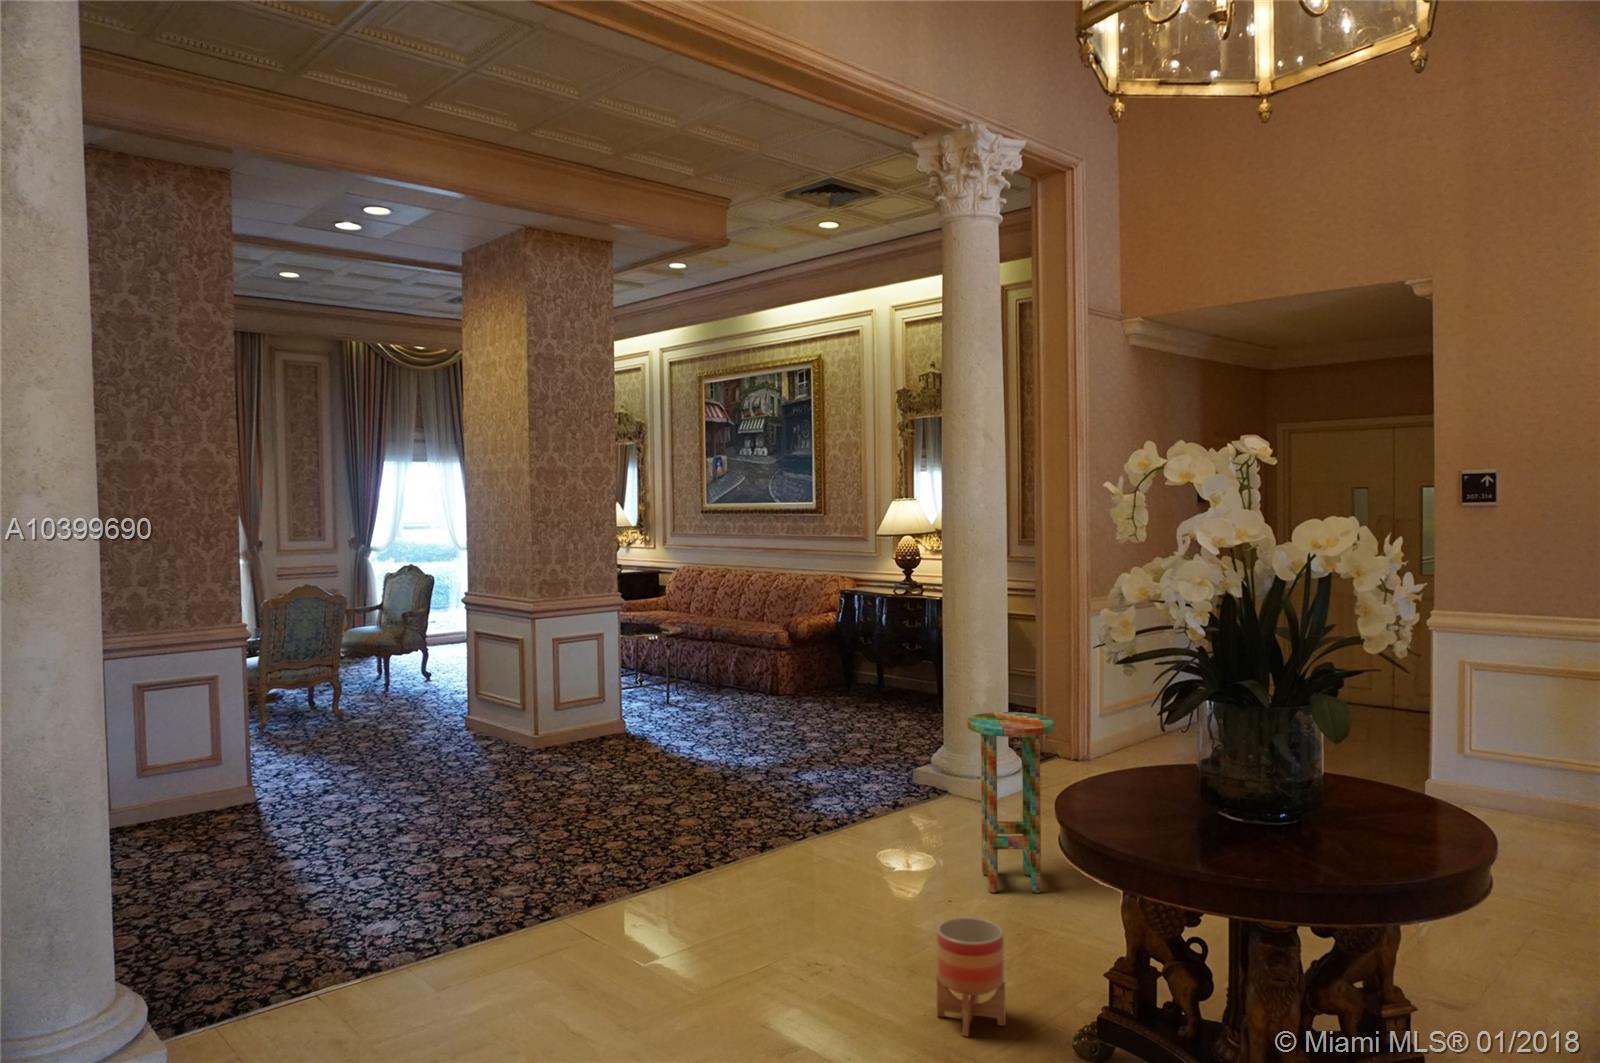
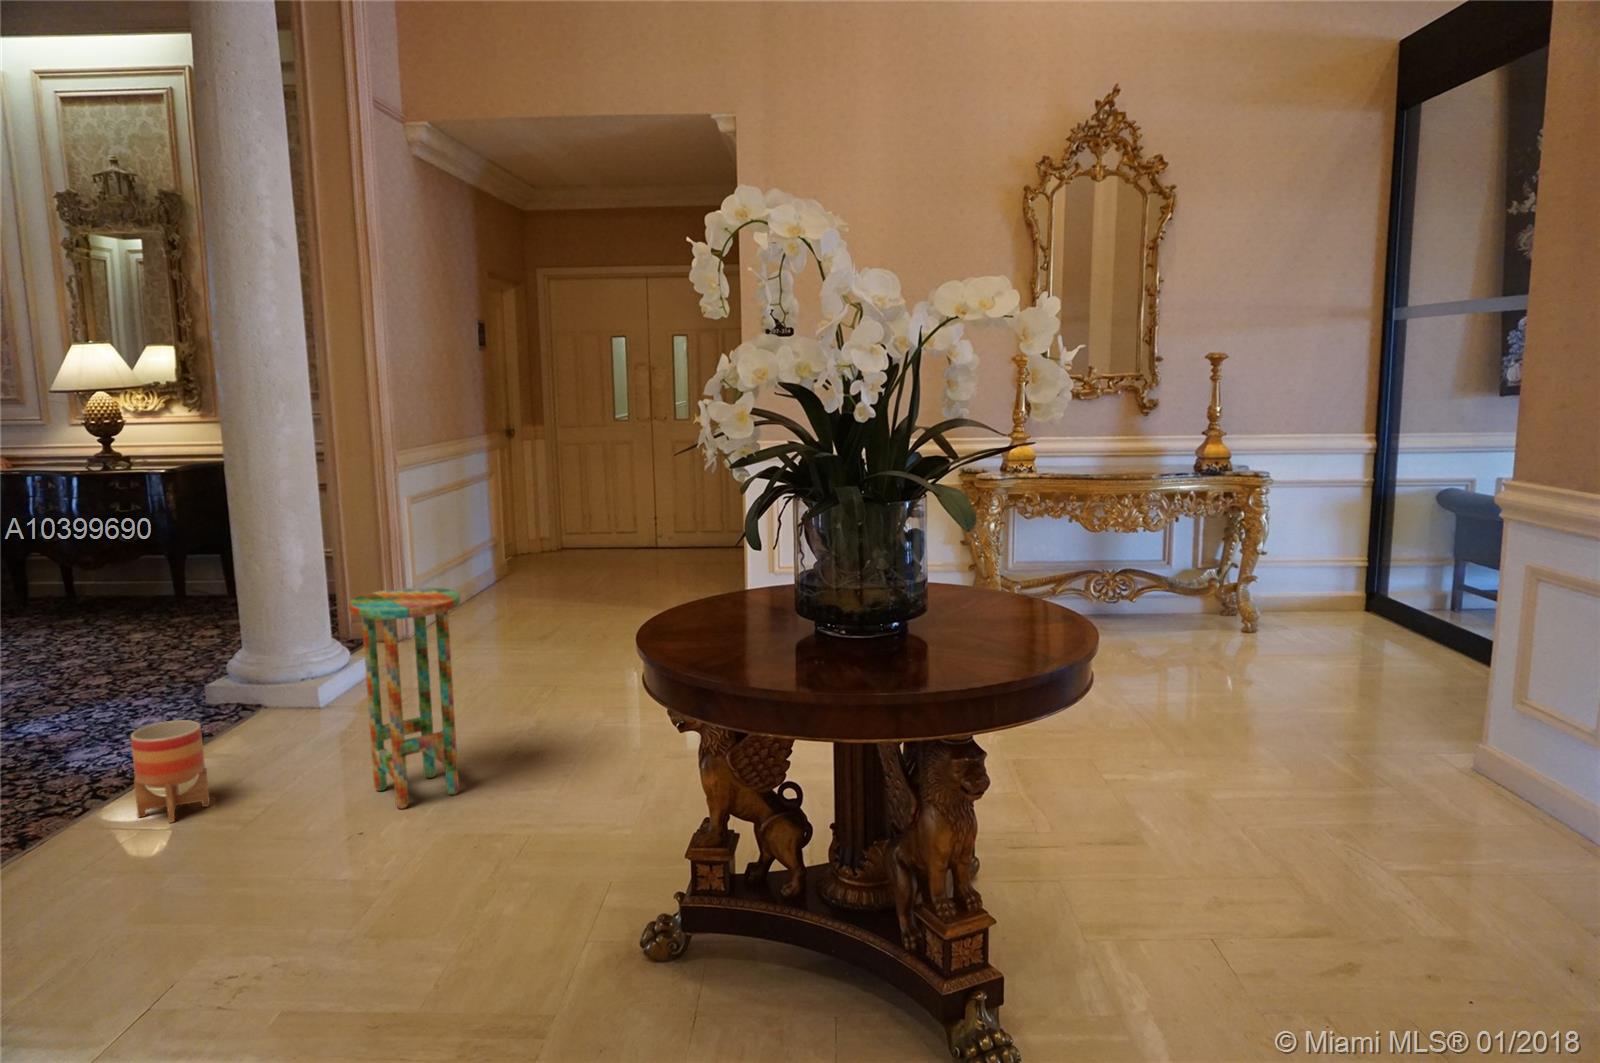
planter: present [937,918,1006,1036] -> present [131,720,210,823]

